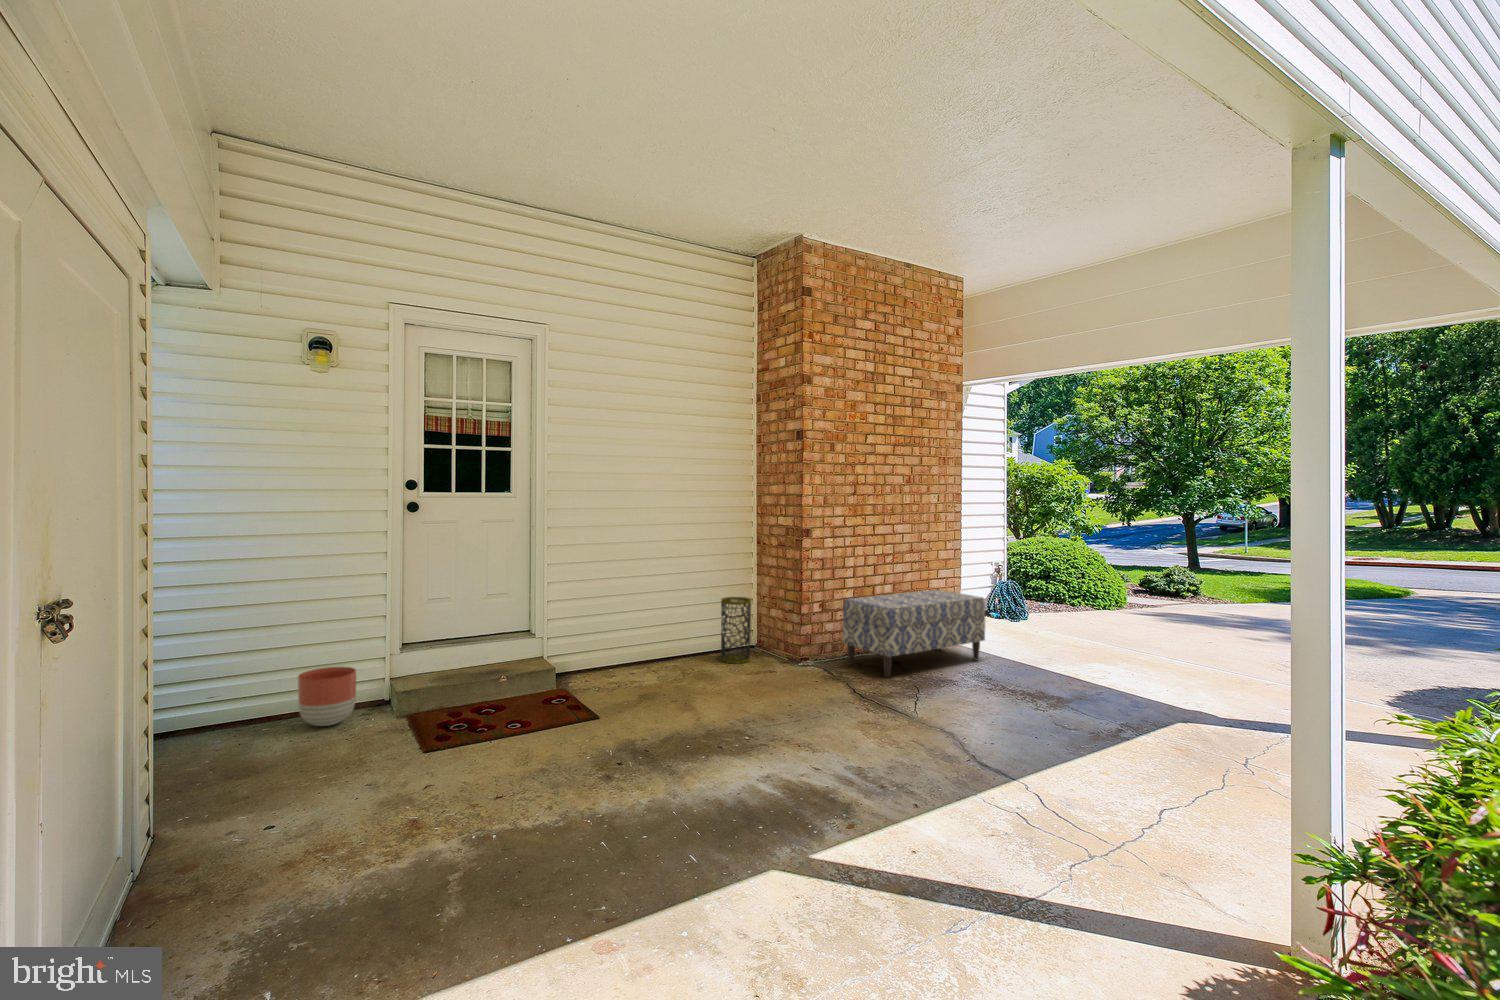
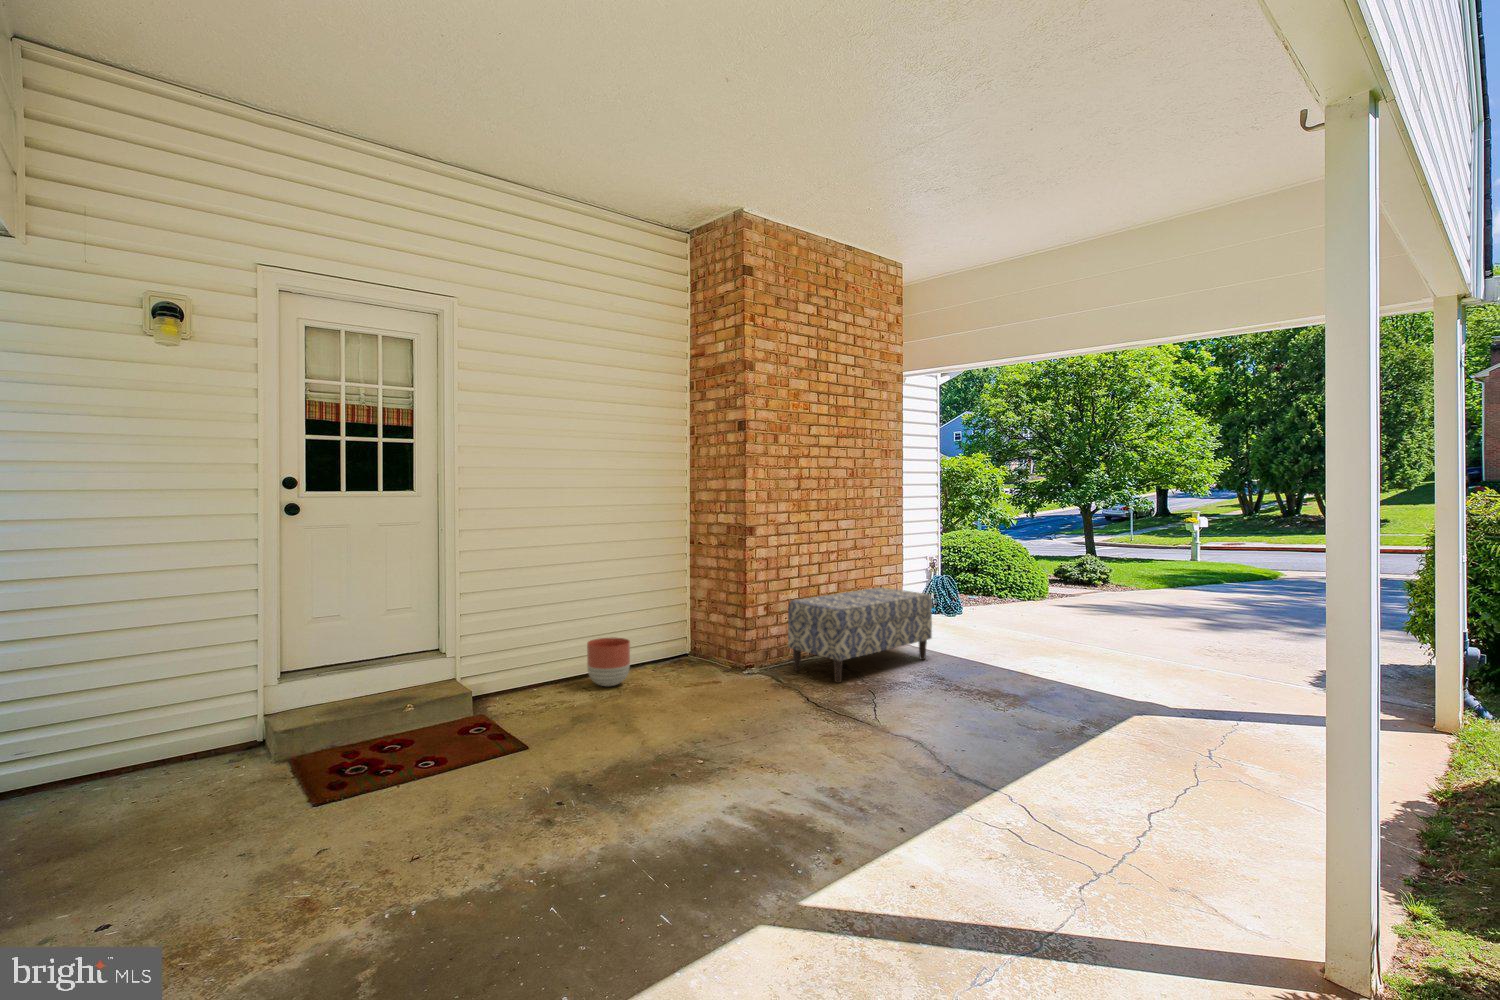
trash can: present [721,597,751,663] -> none [656,602,689,675]
planter: present [298,667,356,726] -> present [587,637,630,686]

